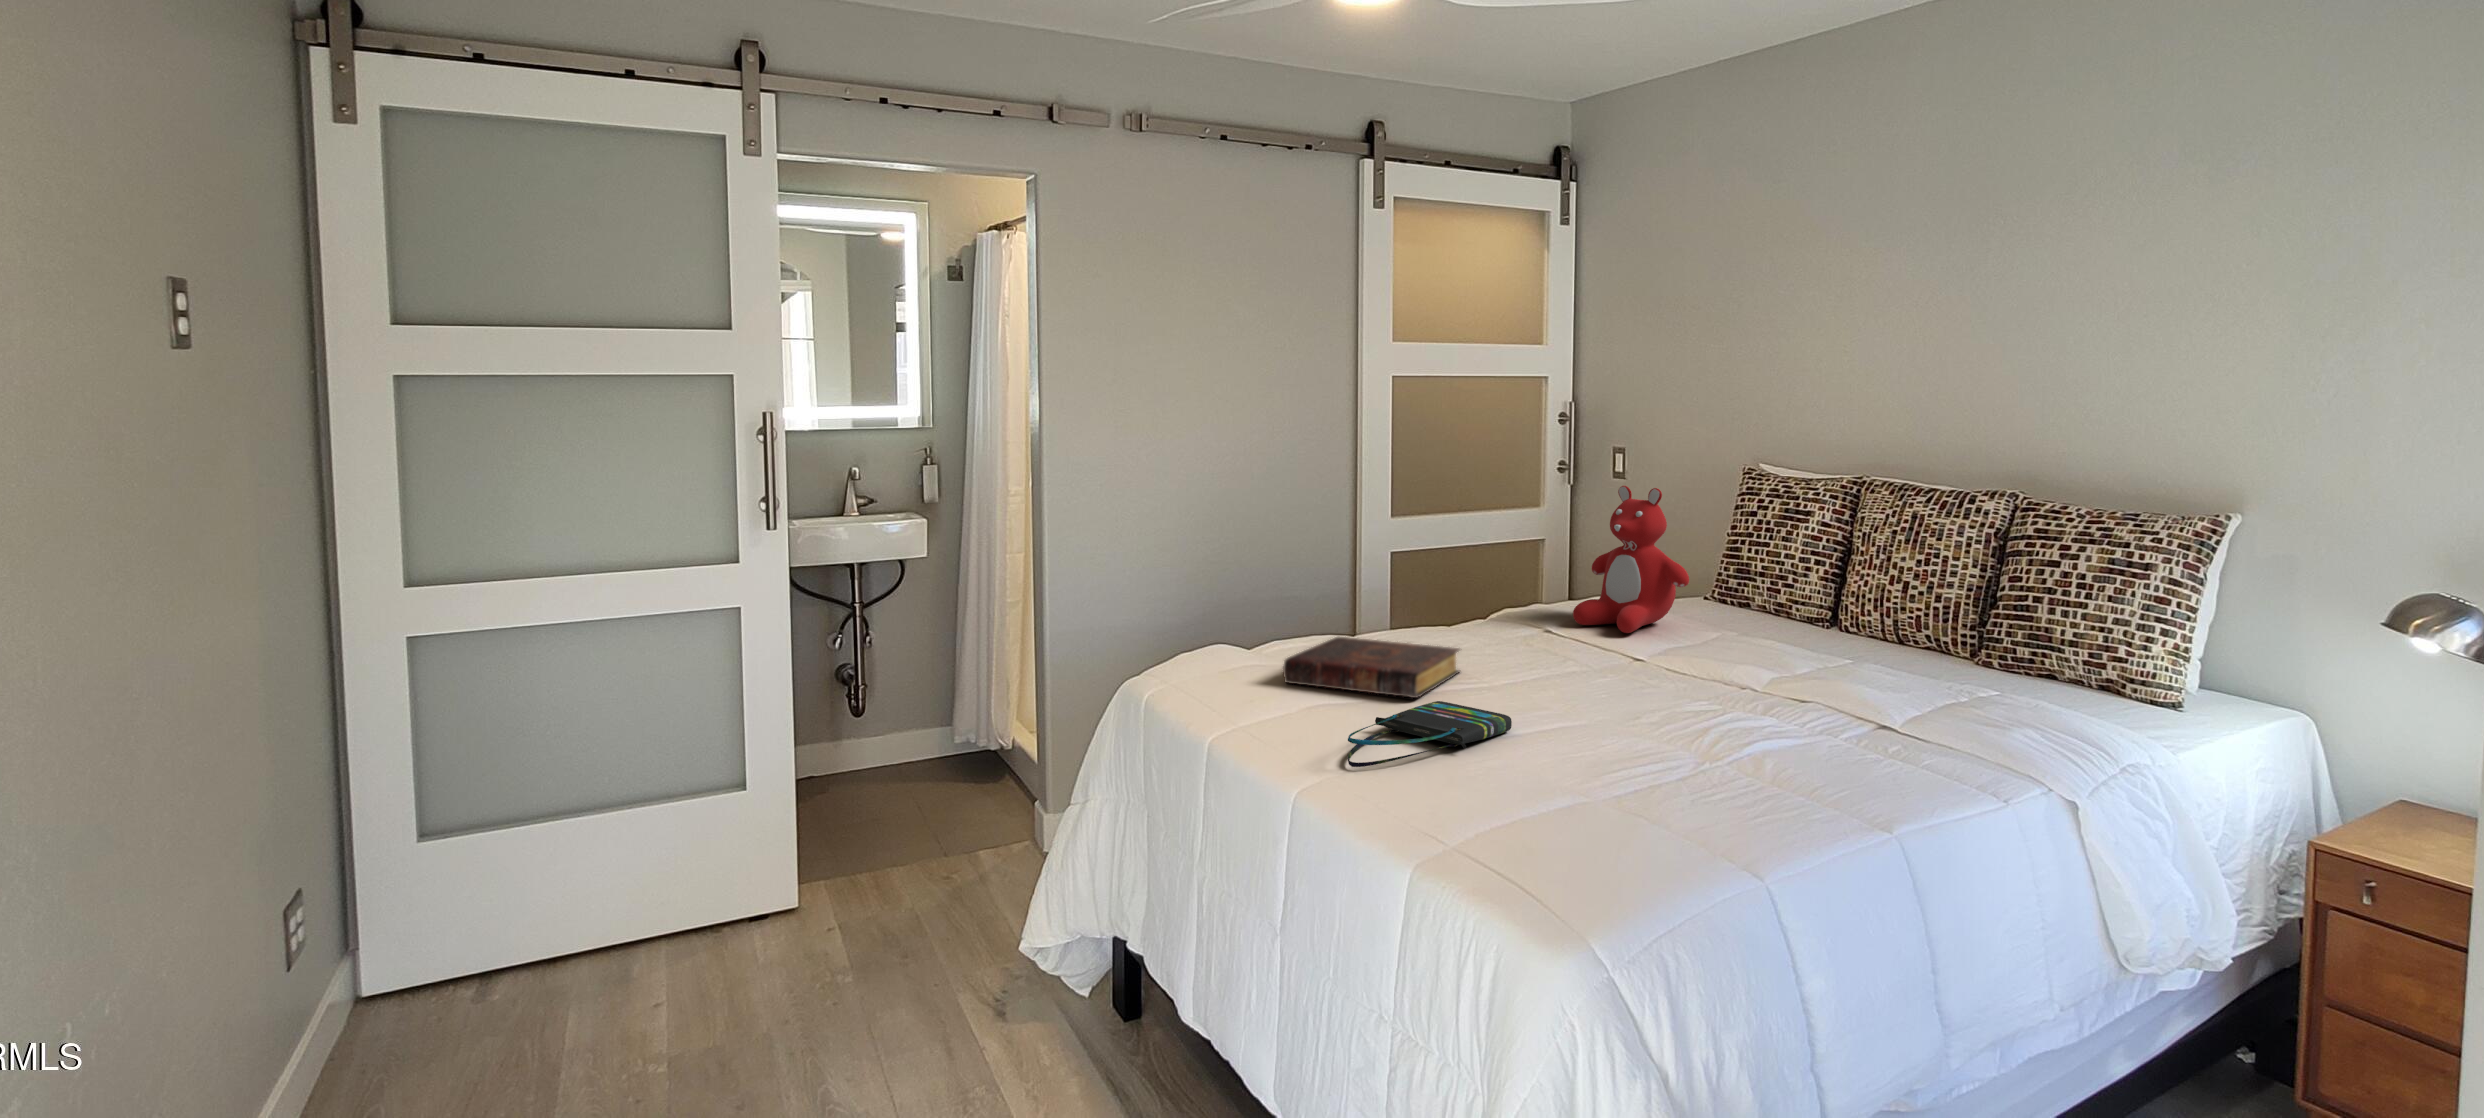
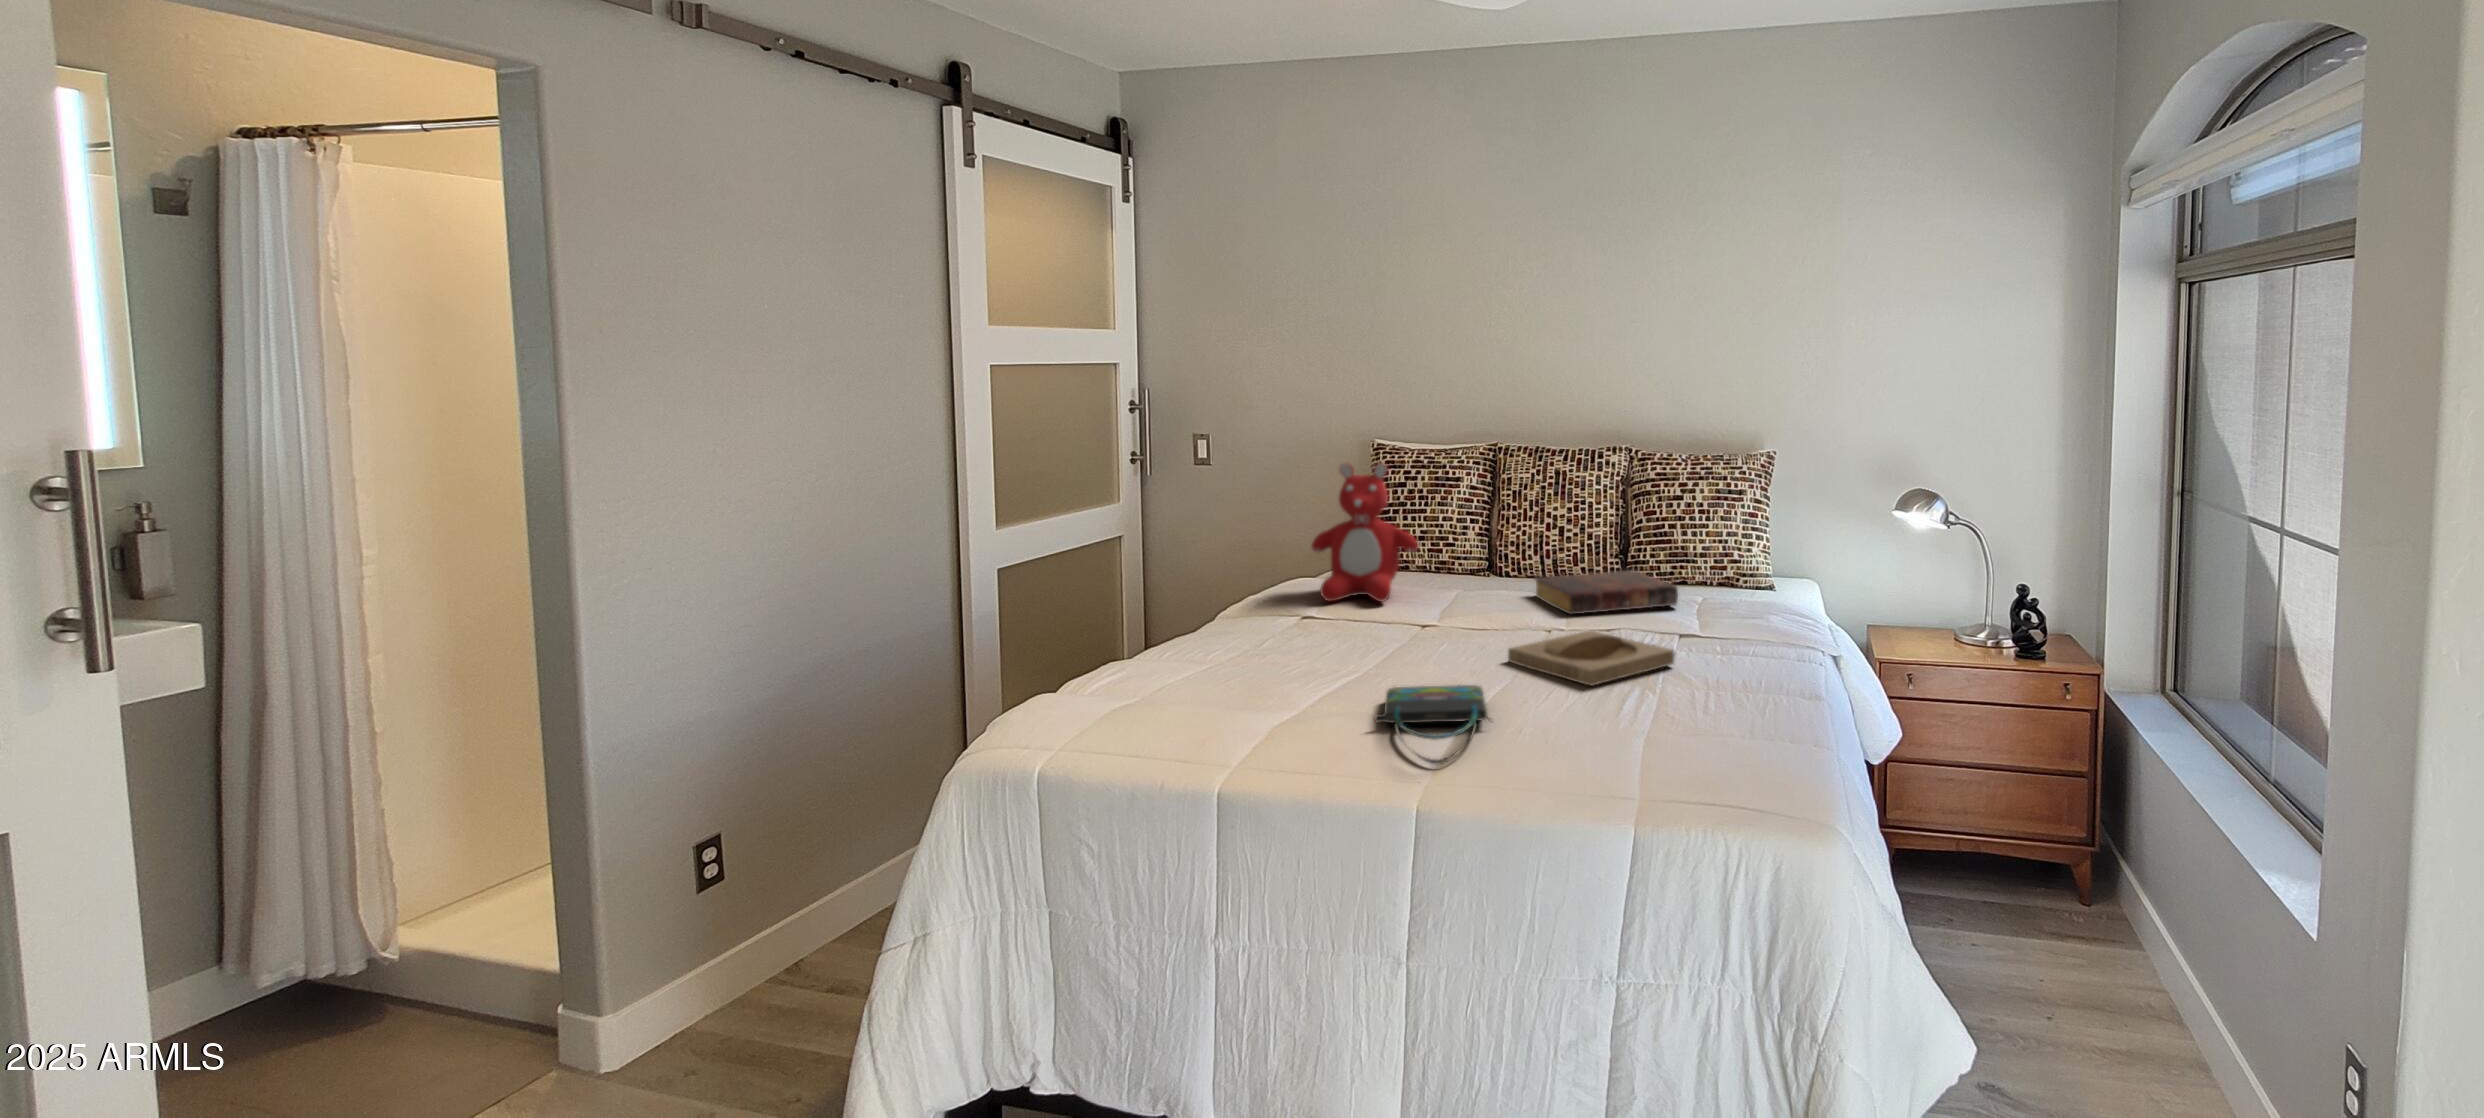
book: present [1283,637,1460,698] -> present [1535,571,1678,614]
tray: none [1620,693,1782,748] -> present [1508,631,1674,686]

